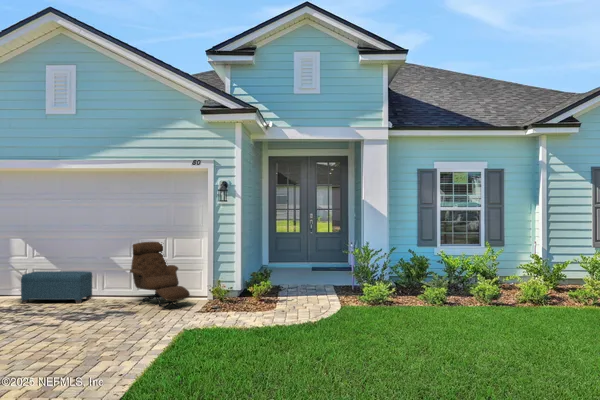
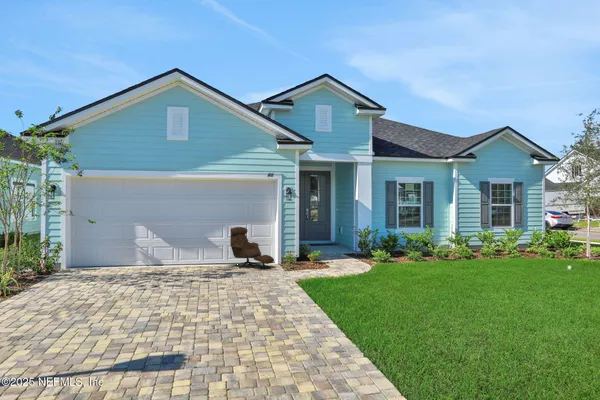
bench: present [21,271,92,304] -> none [154,248,199,271]

